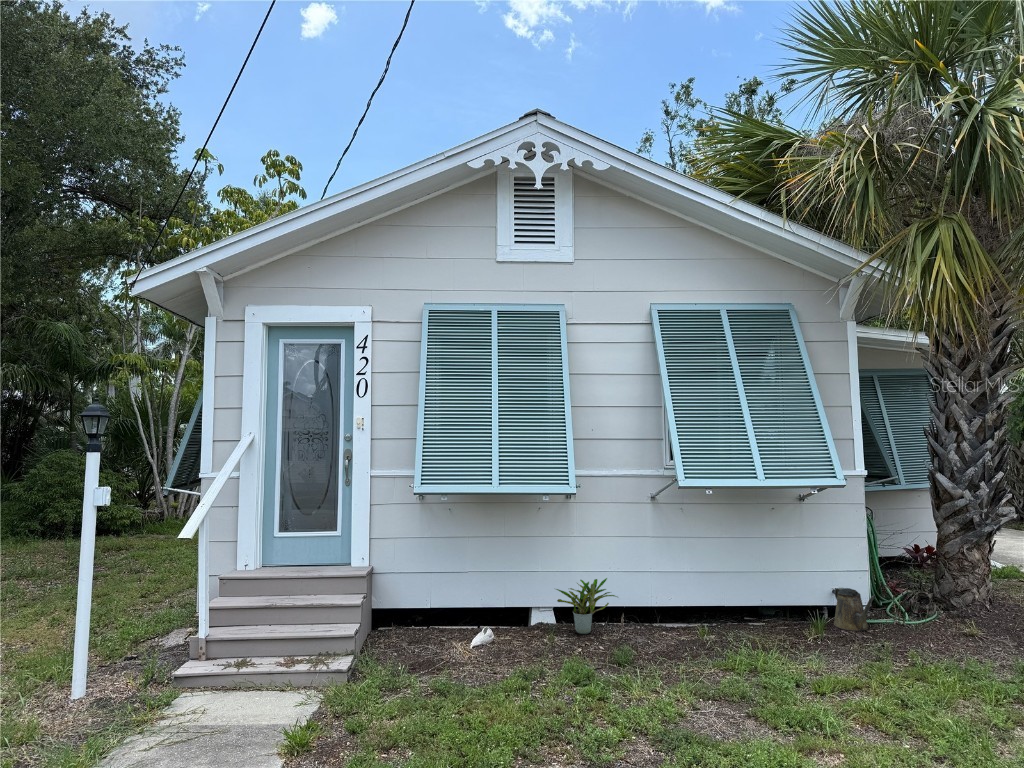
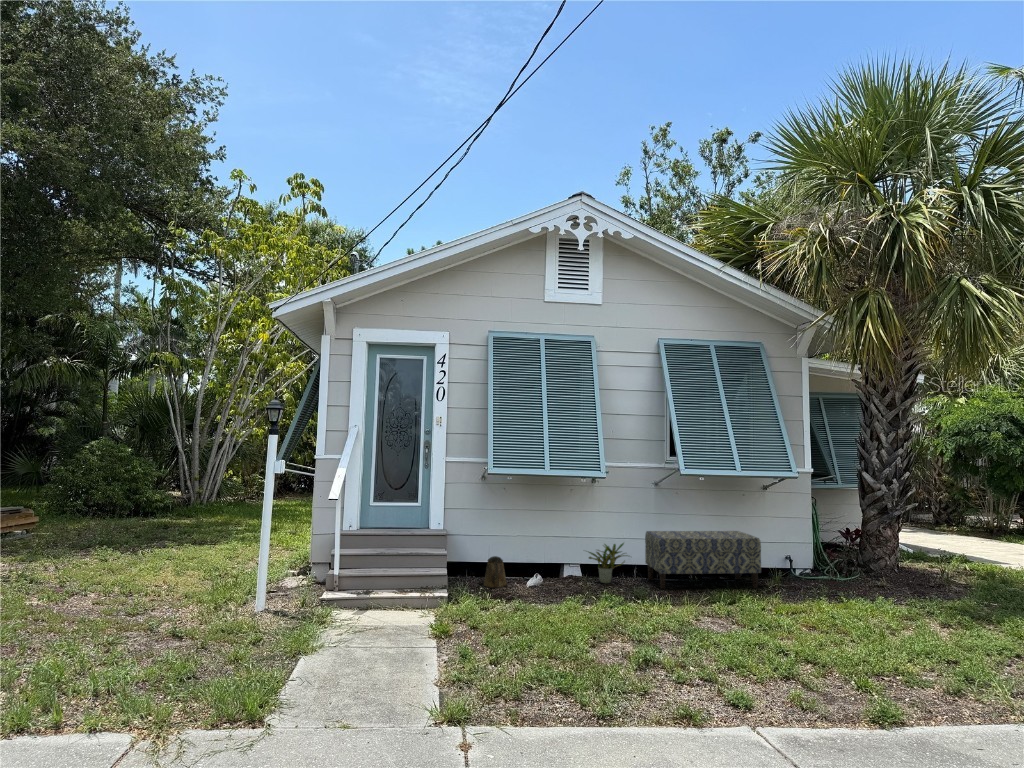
bench: none [638,558,797,643] -> present [645,531,761,589]
watering can: present [834,588,876,631] -> present [483,556,507,588]

